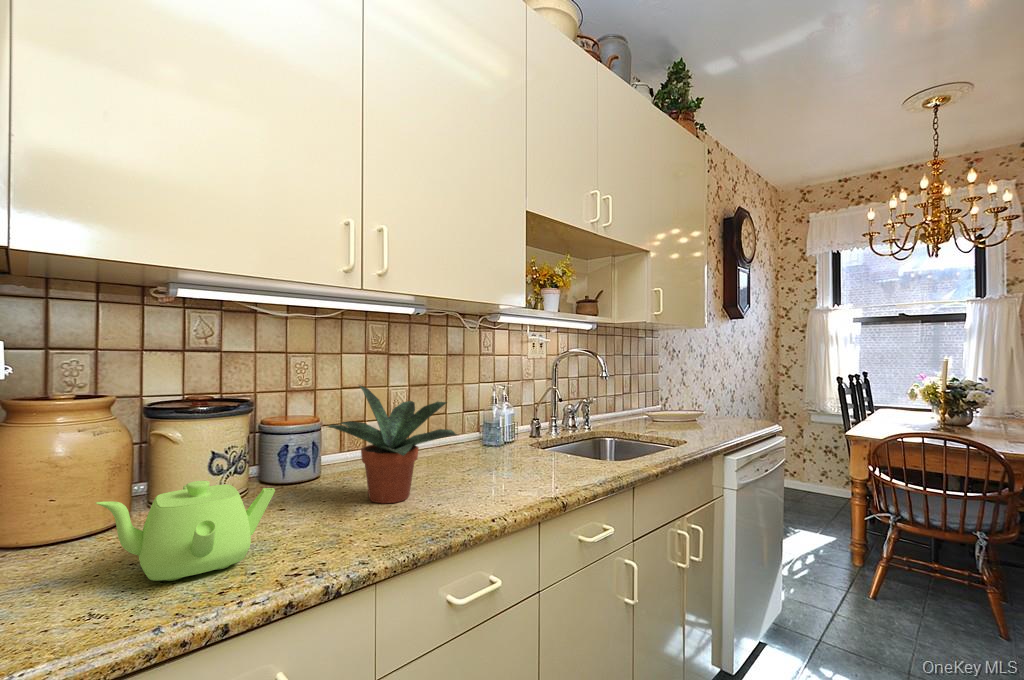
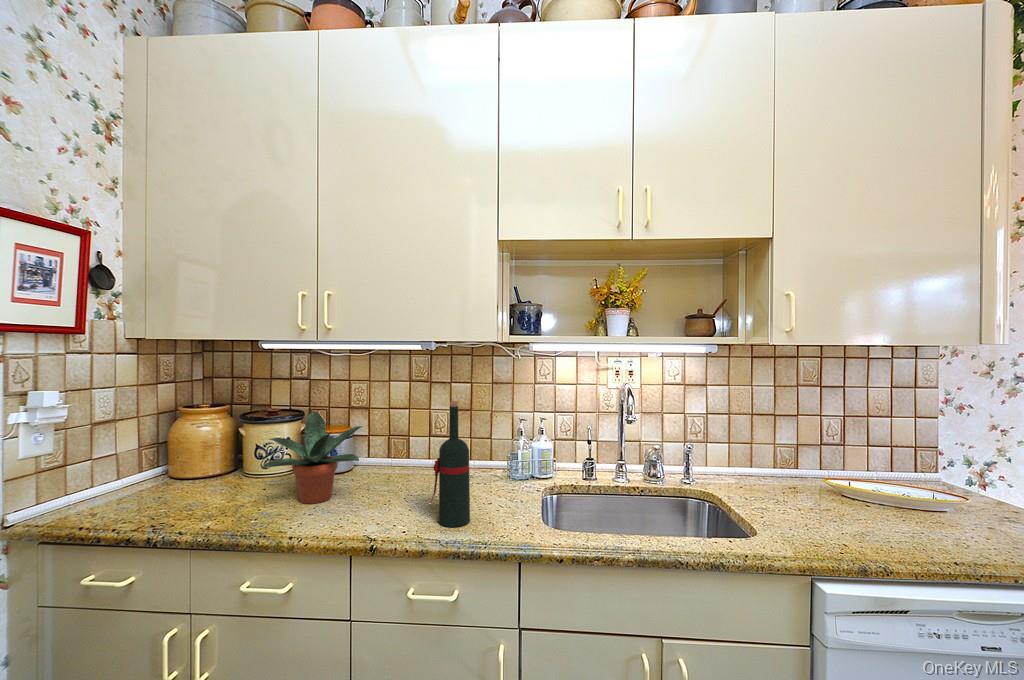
wine bottle: none [538,361,570,478] -> present [431,401,470,527]
teapot: present [96,481,275,581] -> none [120,460,199,510]

